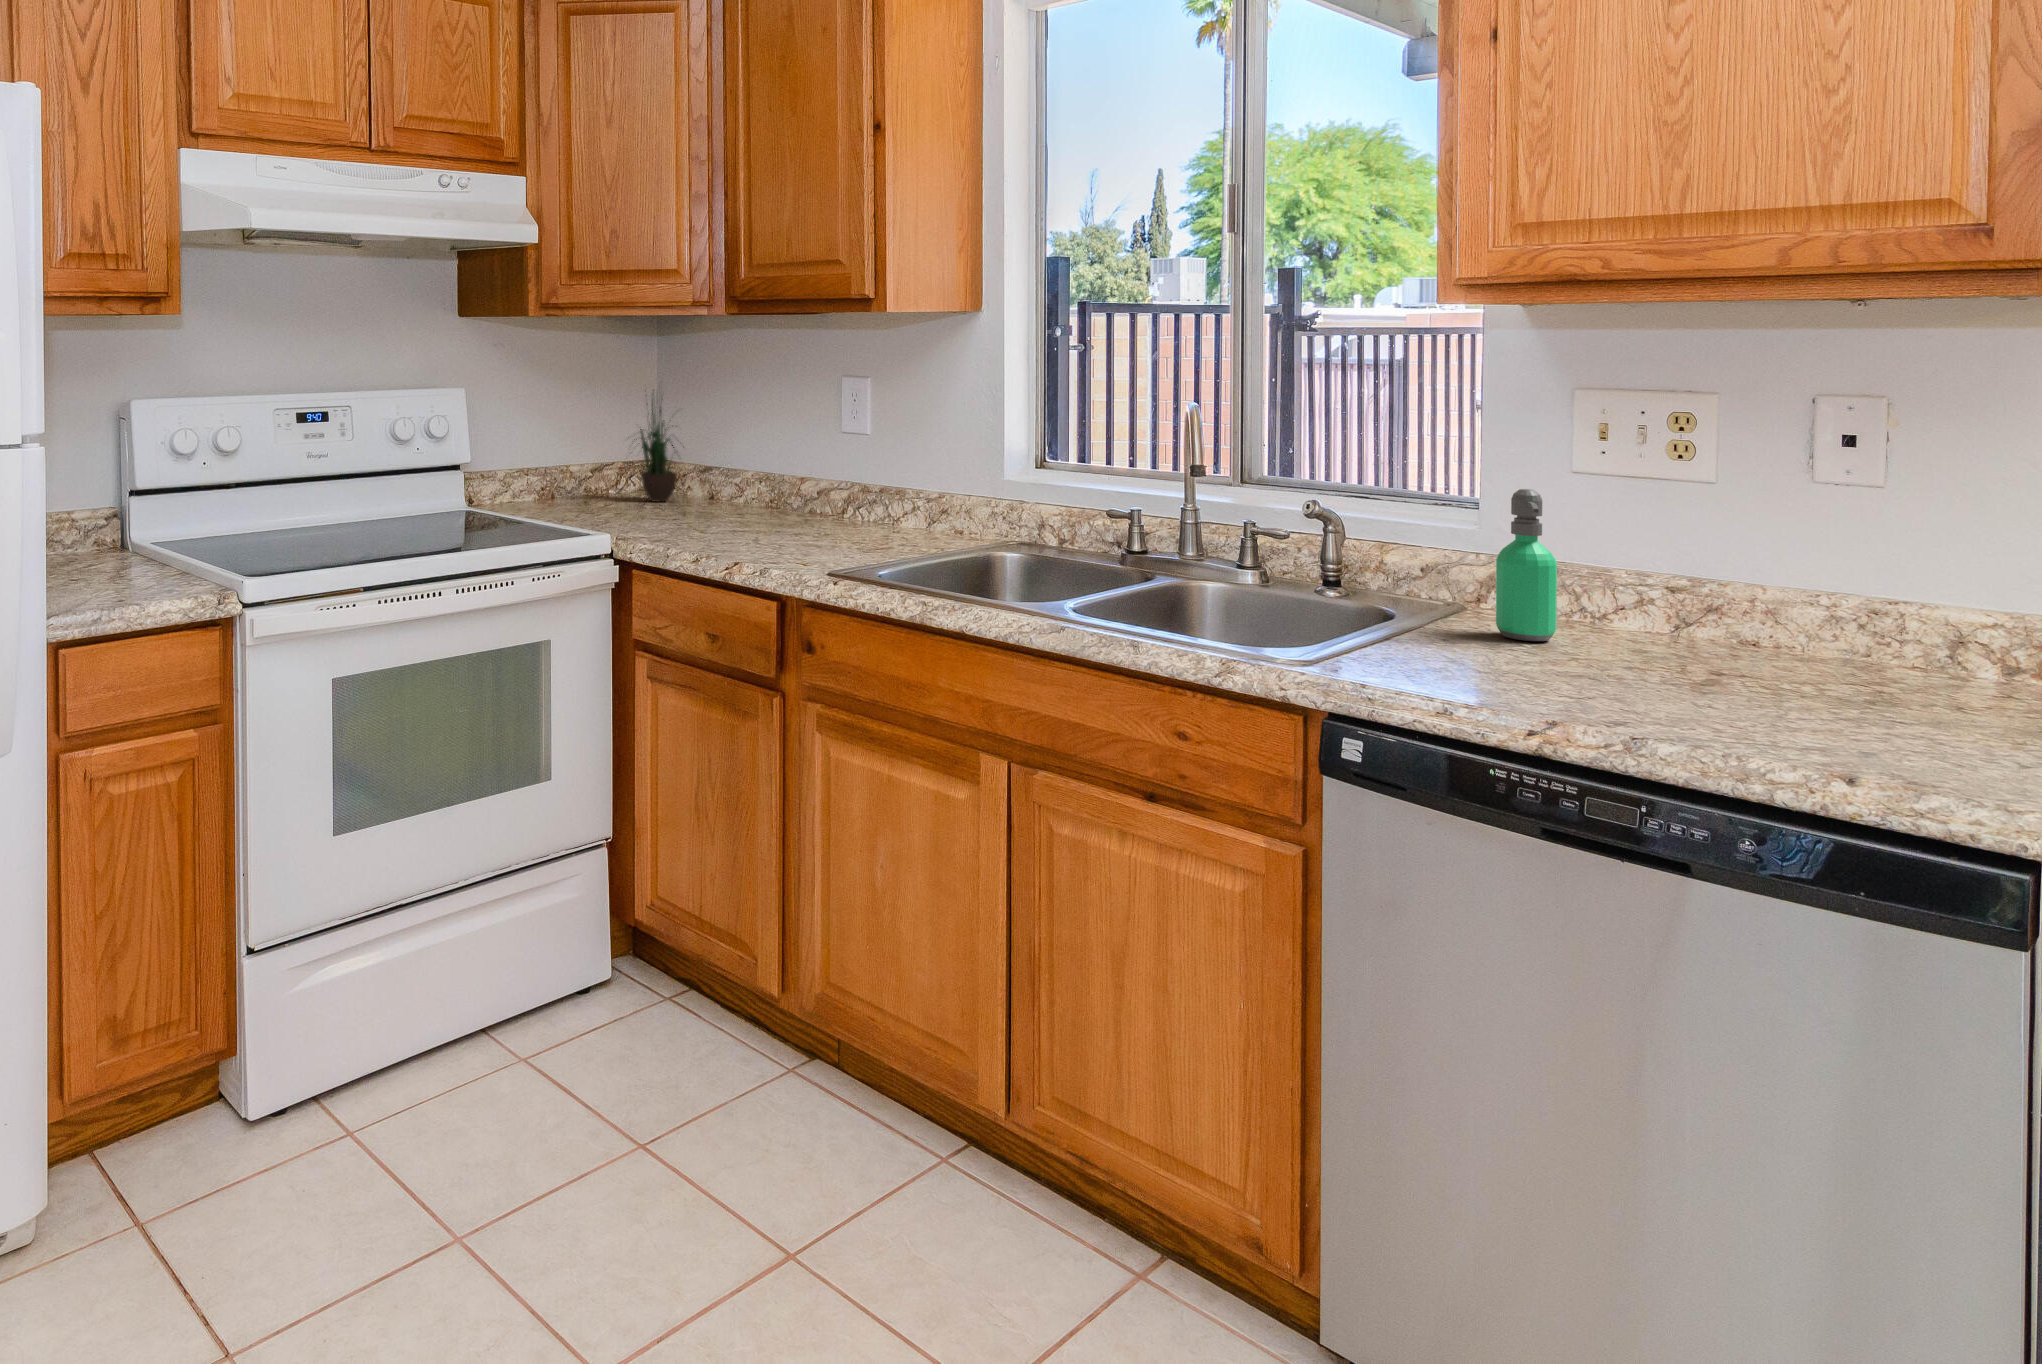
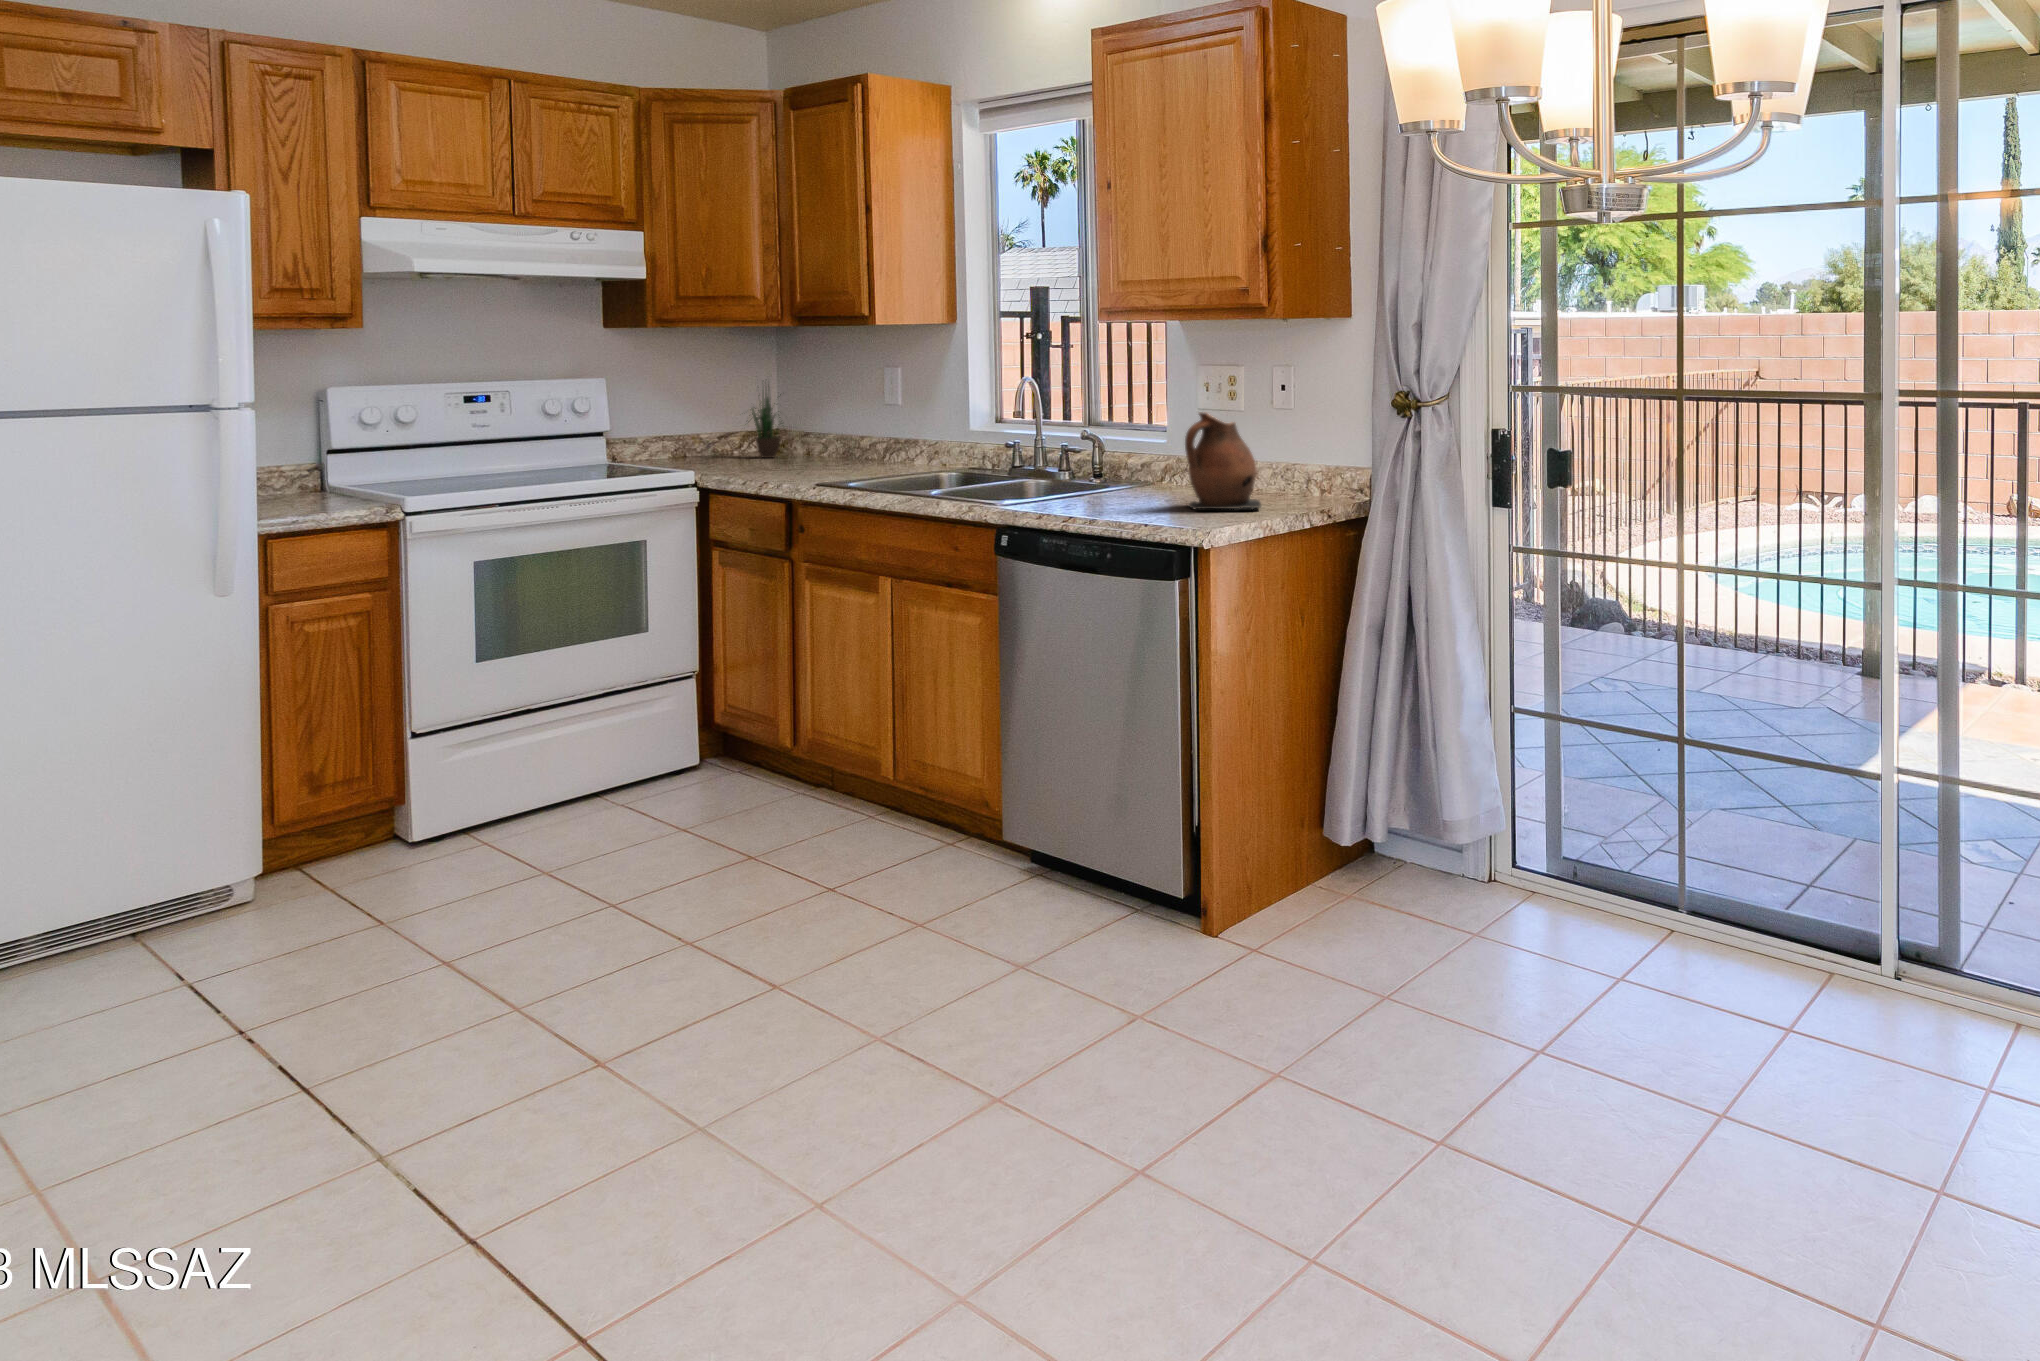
soap dispenser: present [1496,489,1557,641] -> none [1154,417,1181,495]
ceramic pitcher: none [1667,497,1915,720] -> present [1185,412,1261,510]

